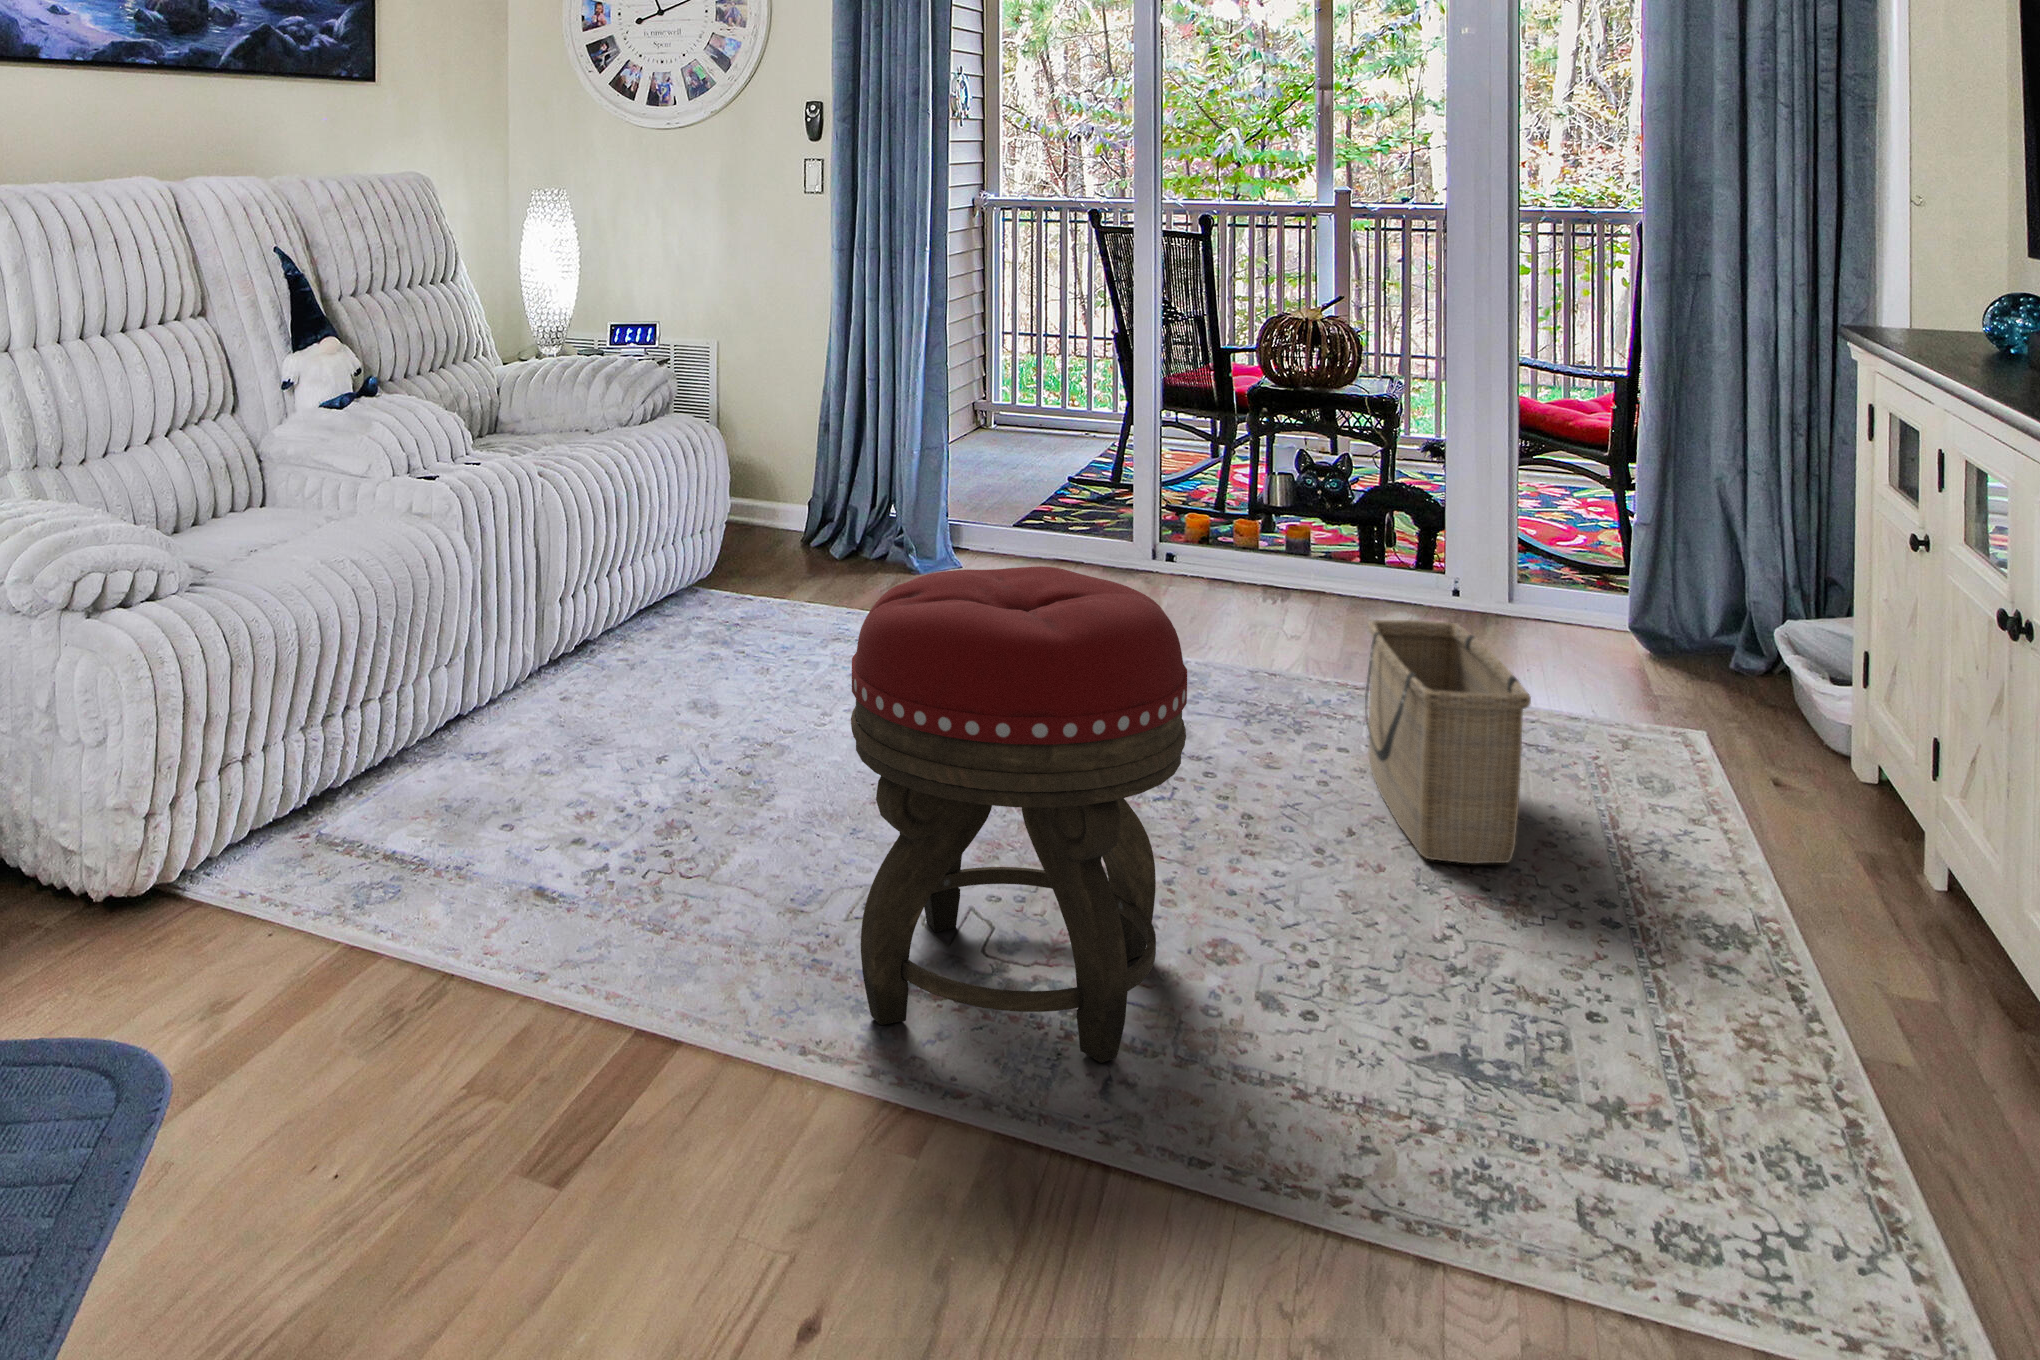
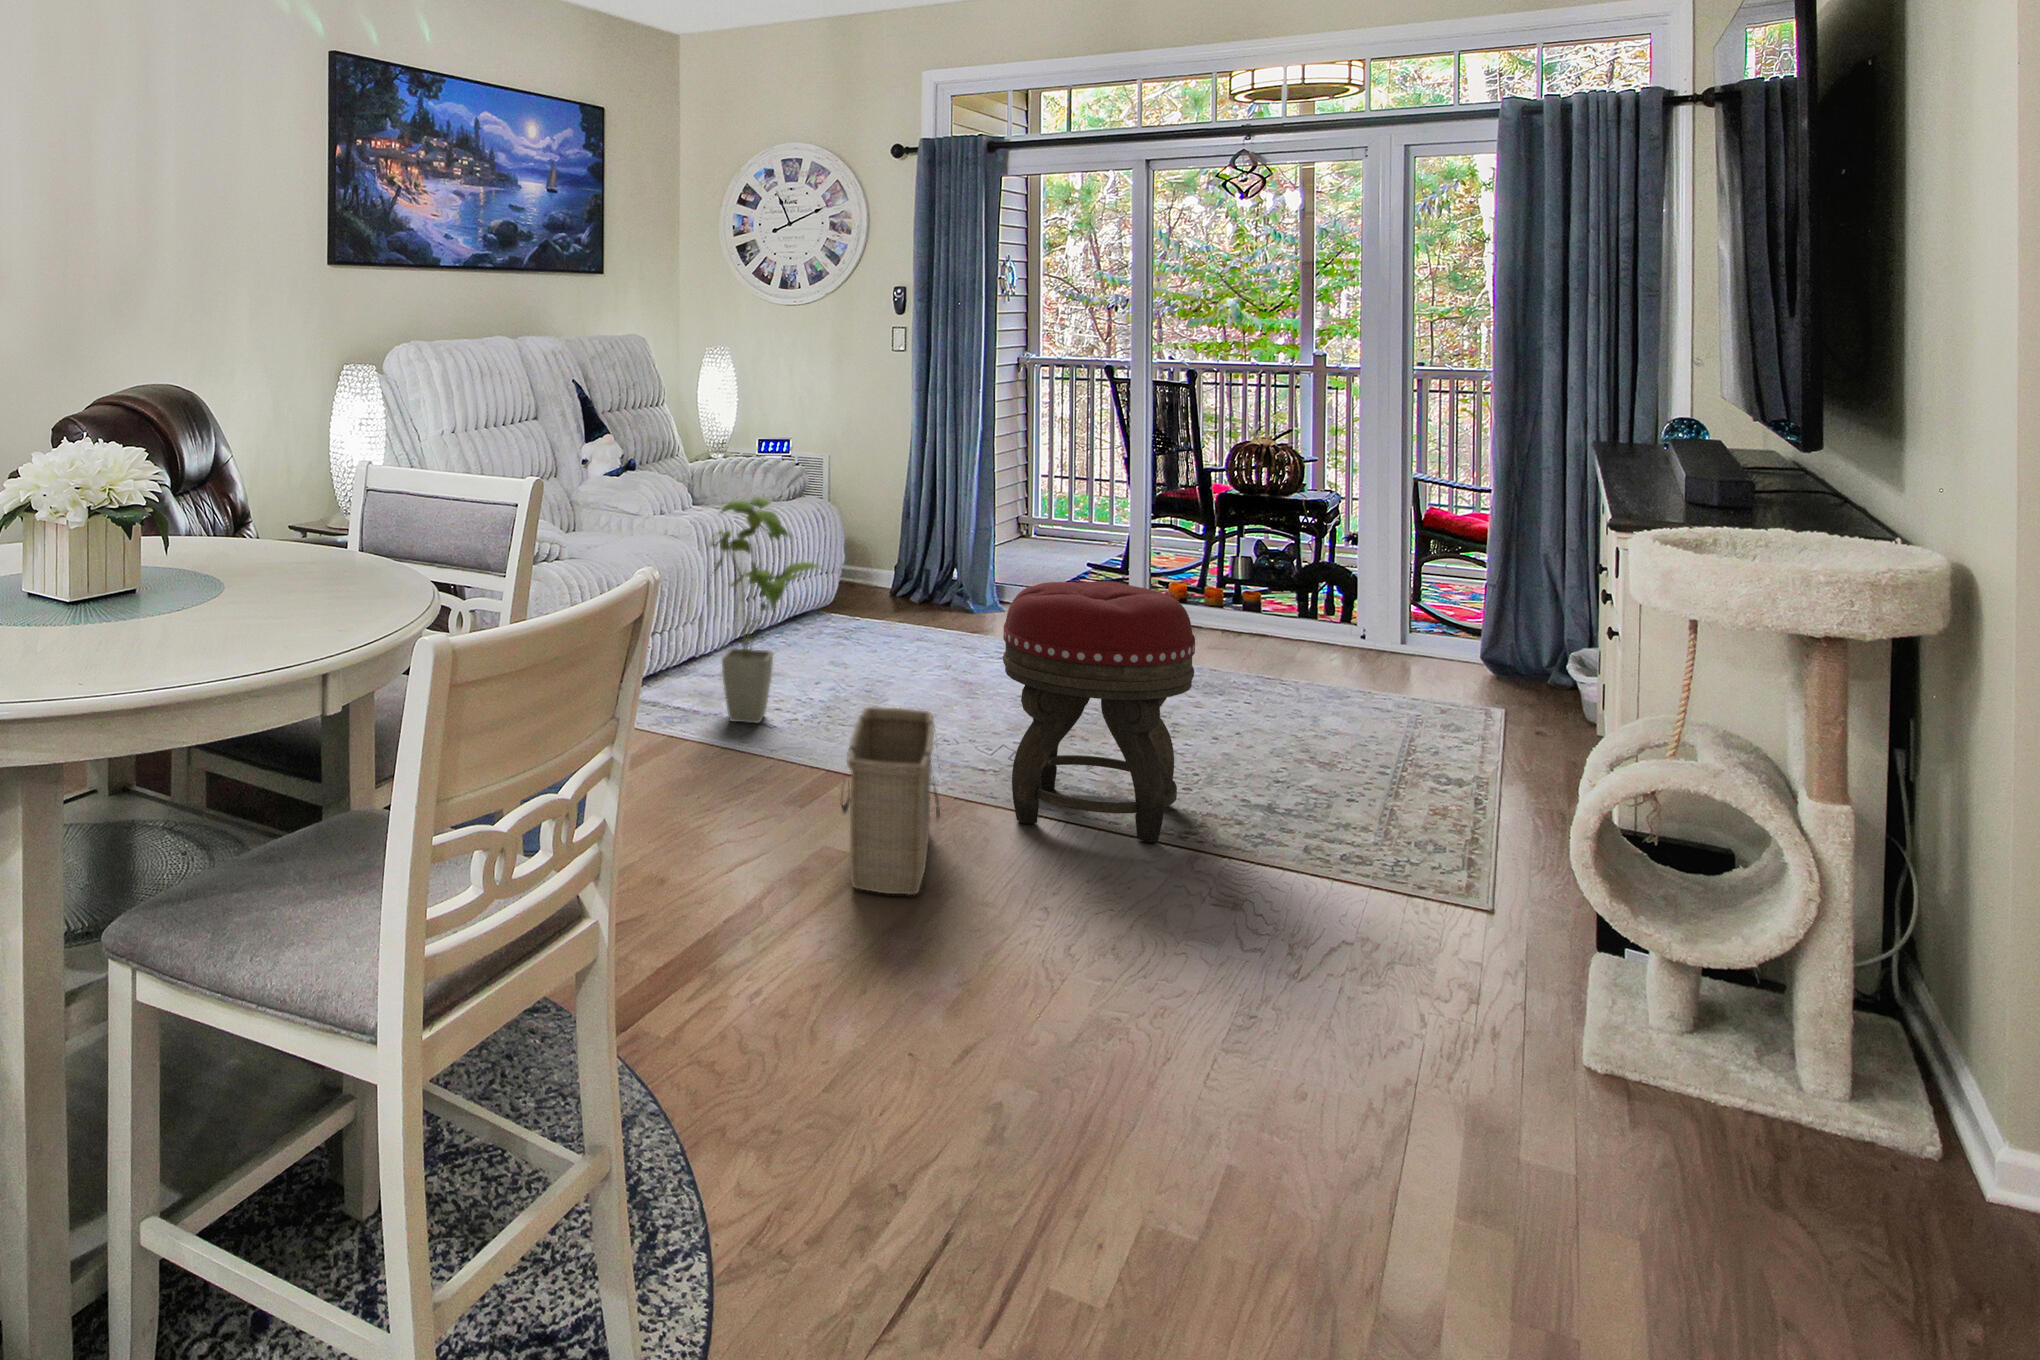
house plant: none [407,423,617,802] -> present [710,498,823,723]
basket: present [1365,620,1531,864] -> present [841,707,940,895]

